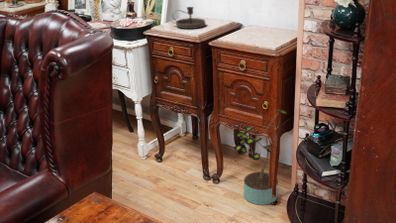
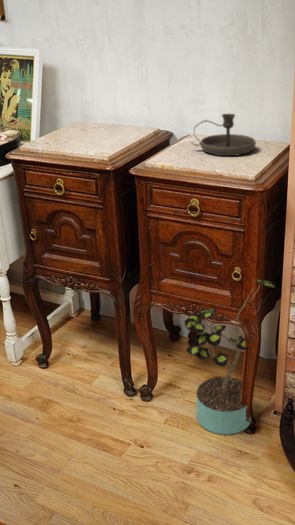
candlestick: present [173,7,205,29] -> present [193,114,256,156]

